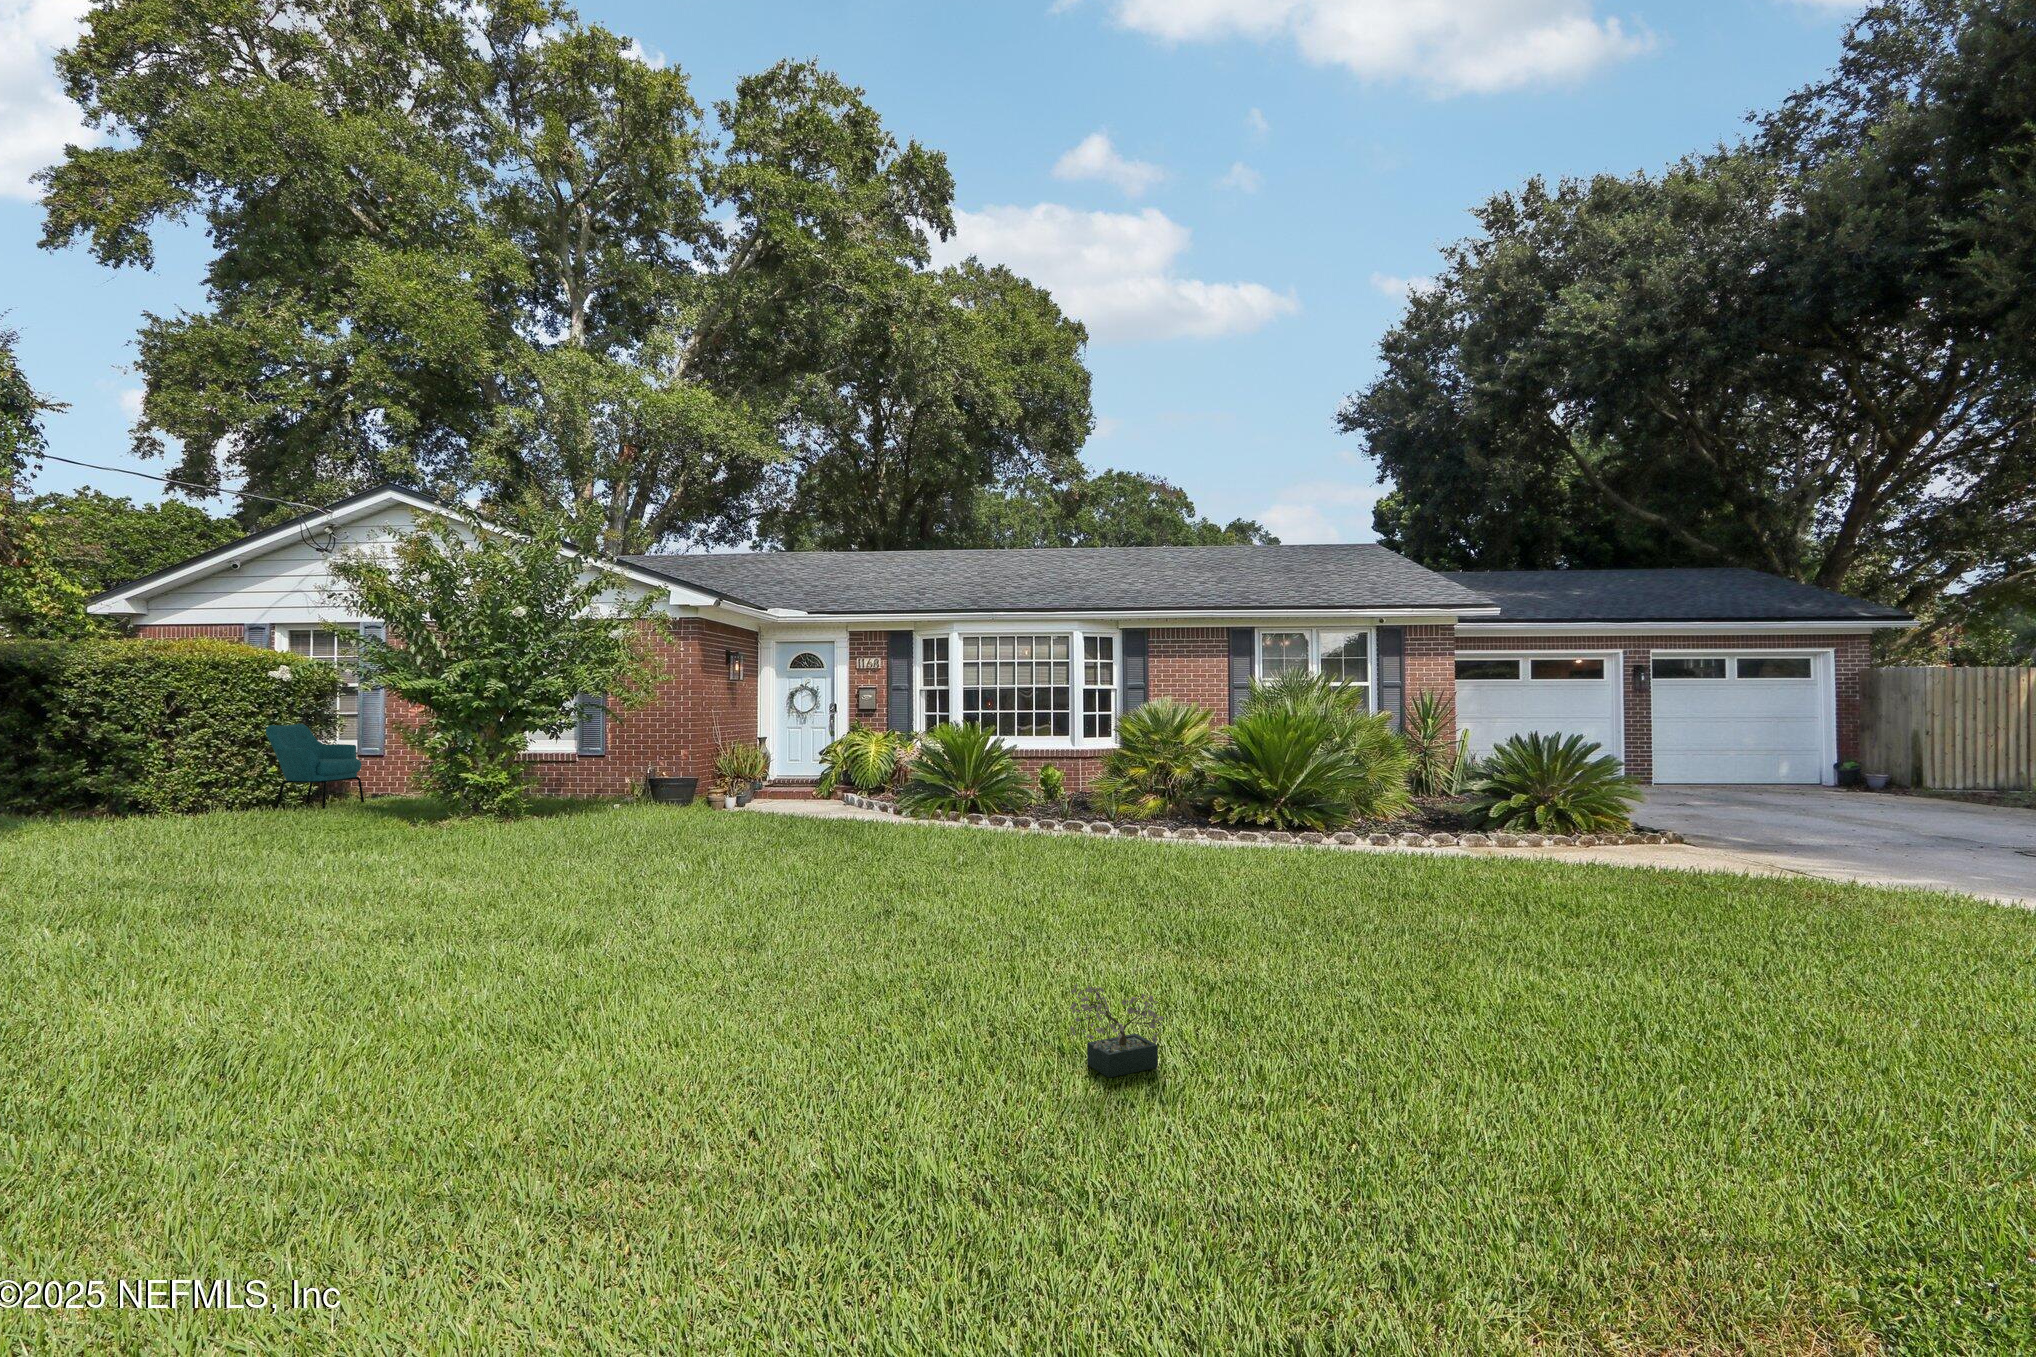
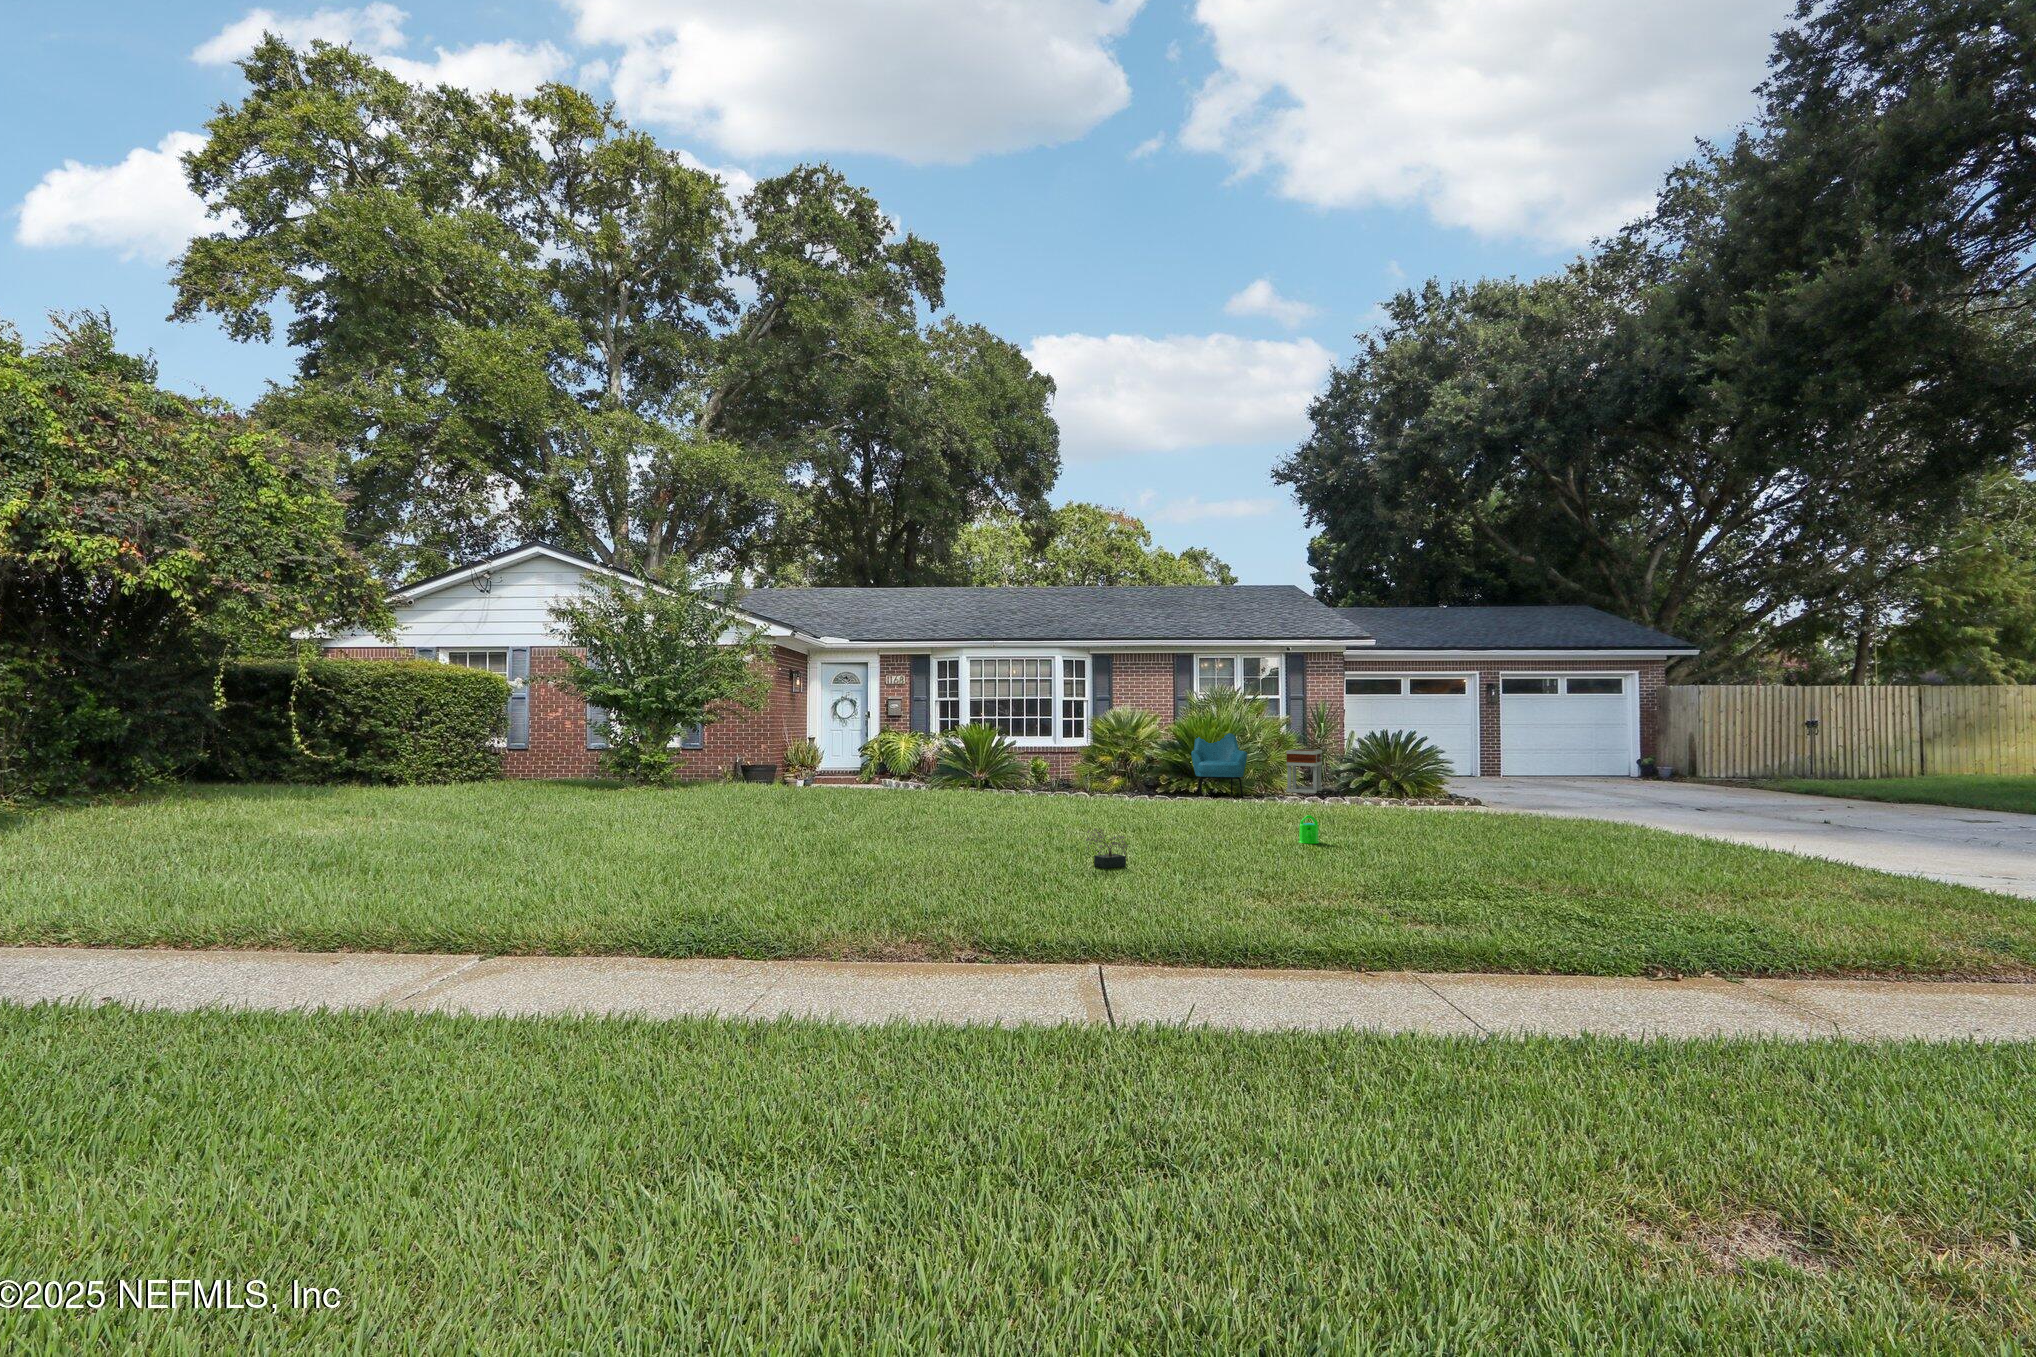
armchair: present [266,724,364,809] -> present [1191,733,1247,798]
side table: none [1395,758,1446,823] -> present [1286,749,1323,793]
watering can: none [1484,910,1529,966] -> present [1299,815,1319,844]

